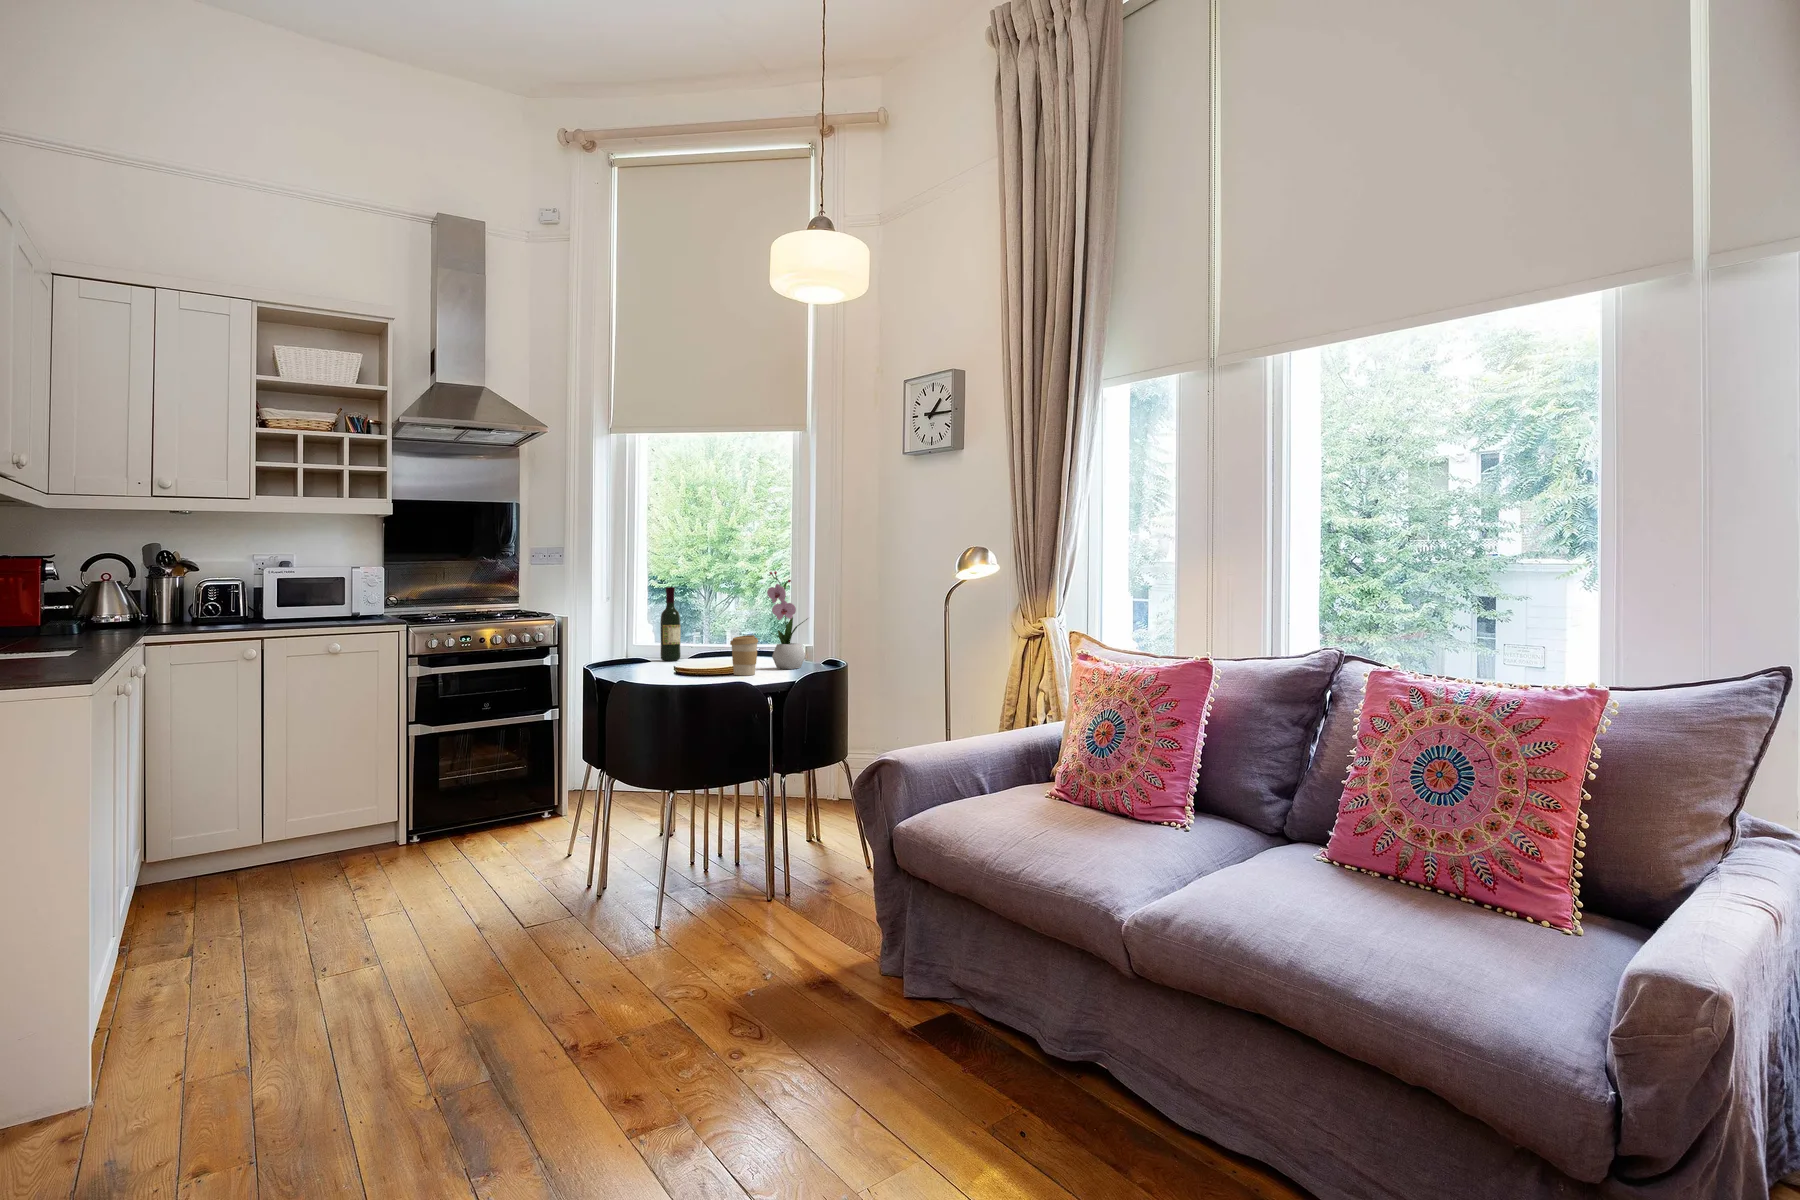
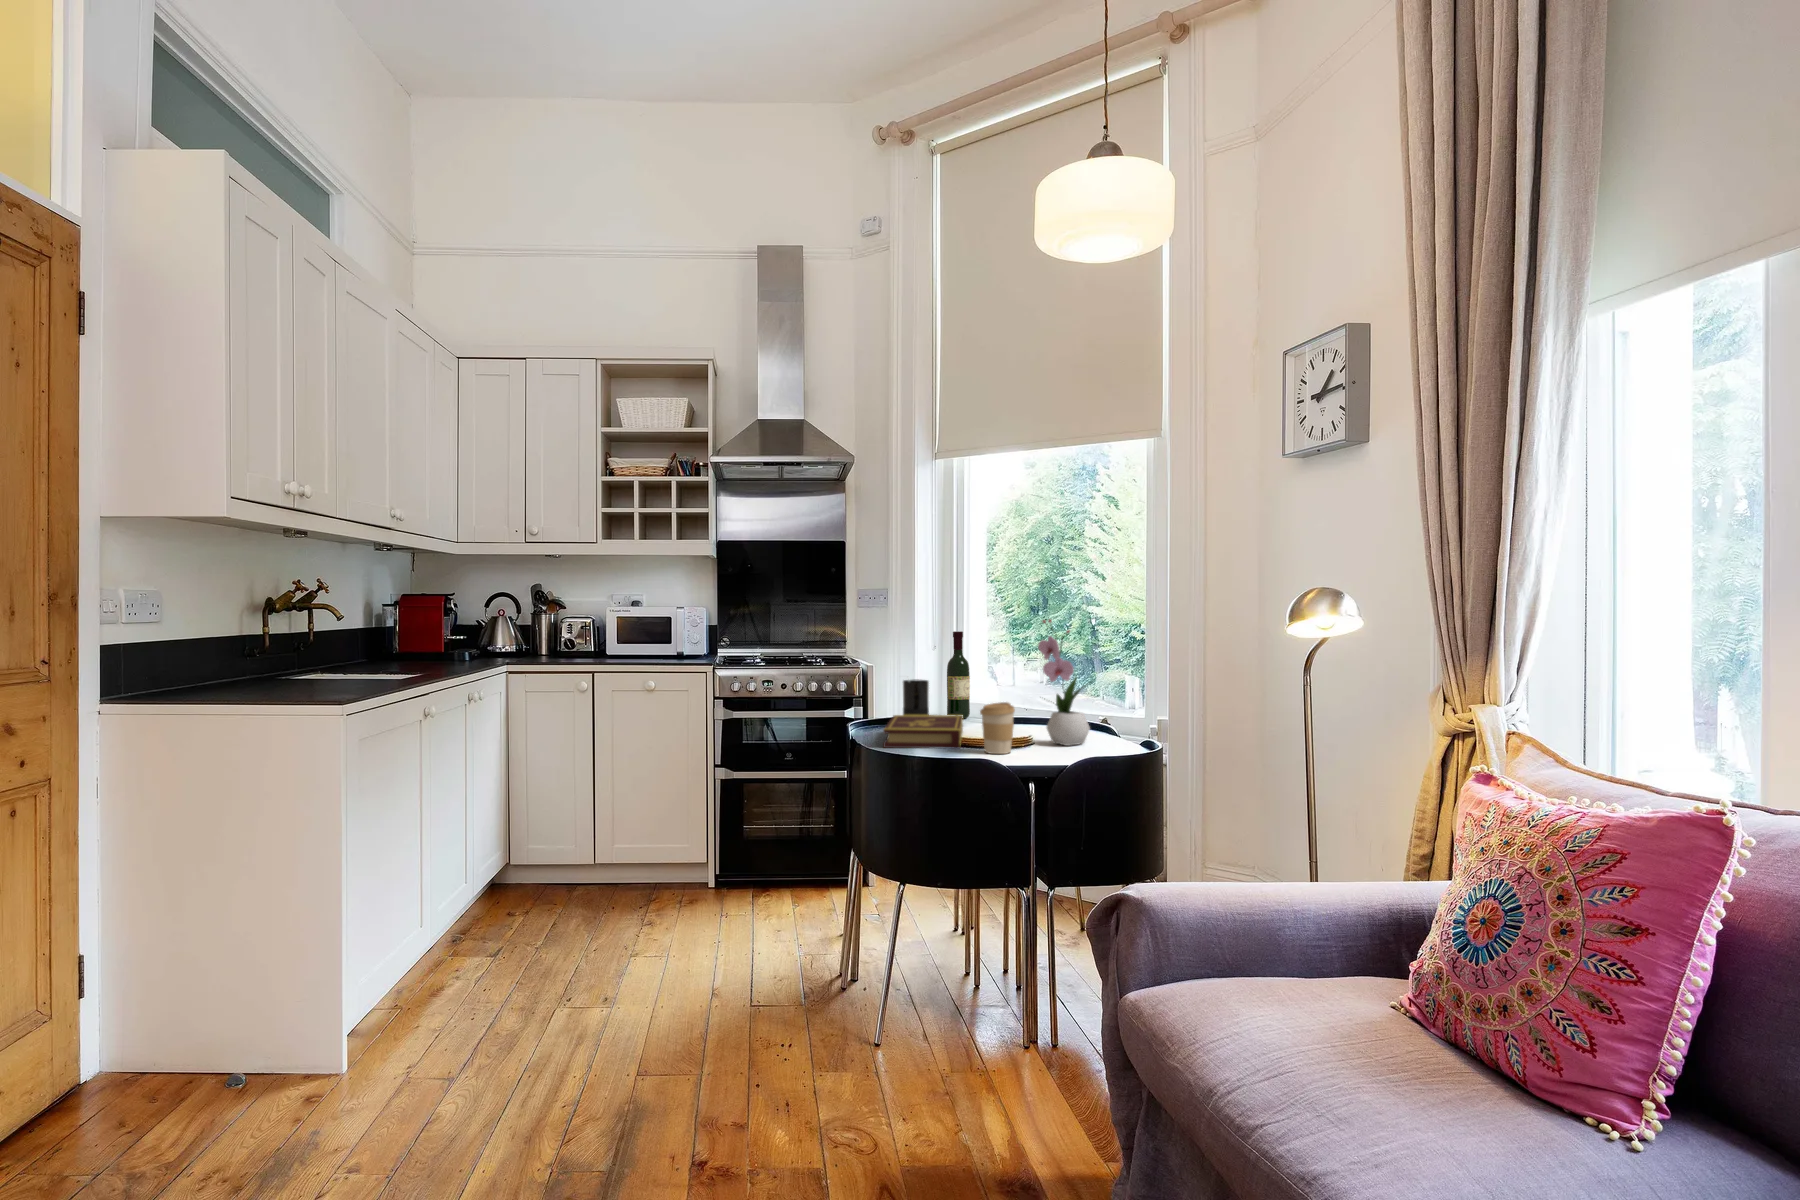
candle: none [622,625,649,664] -> present [903,680,929,715]
book: none [634,653,709,677] -> present [883,715,963,748]

